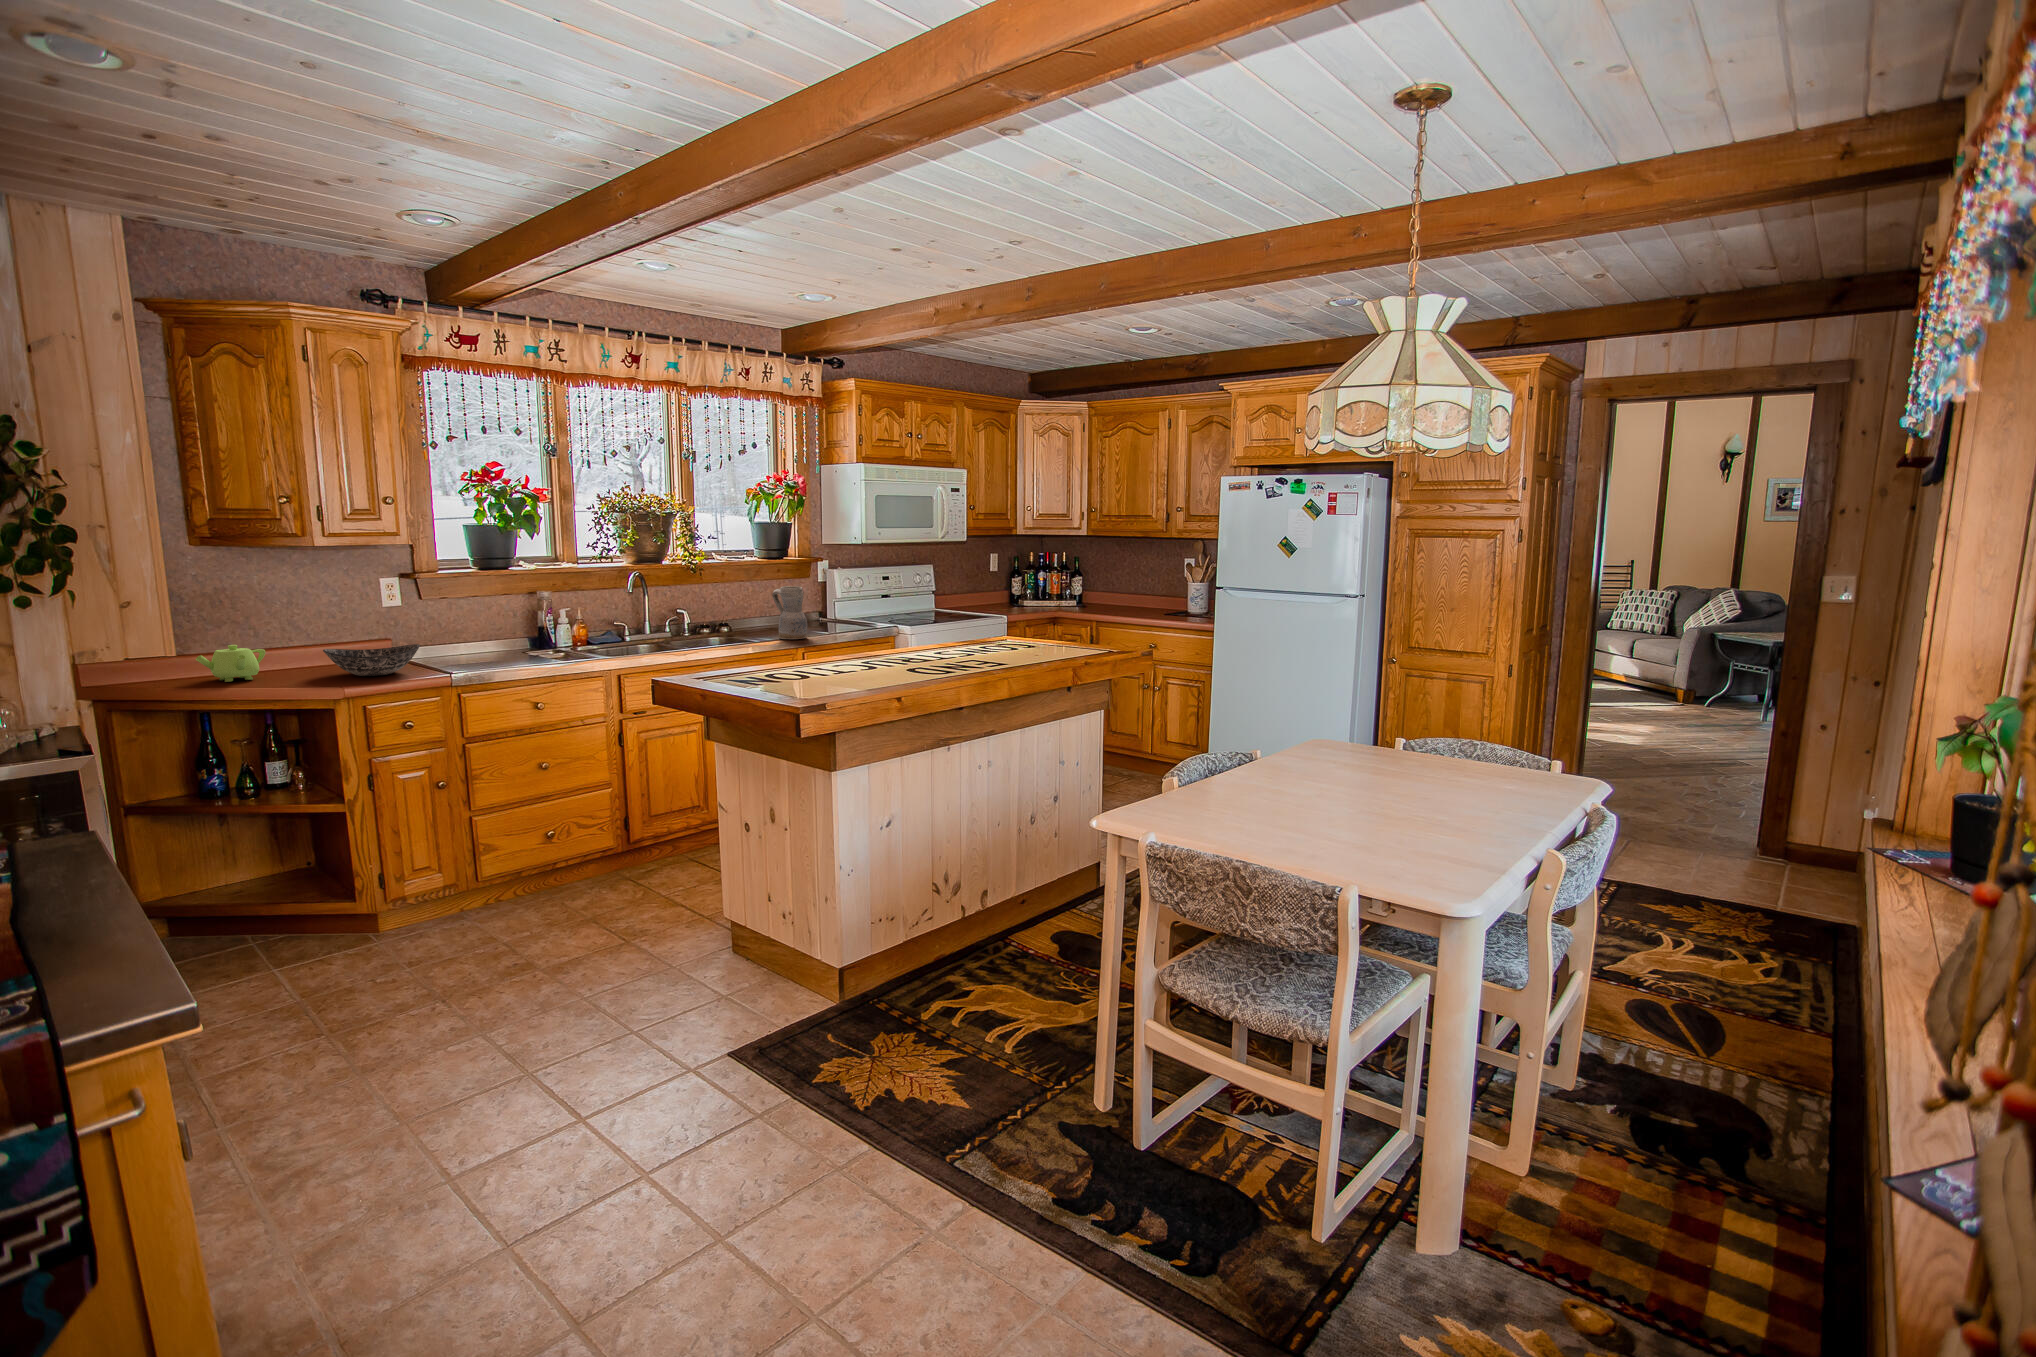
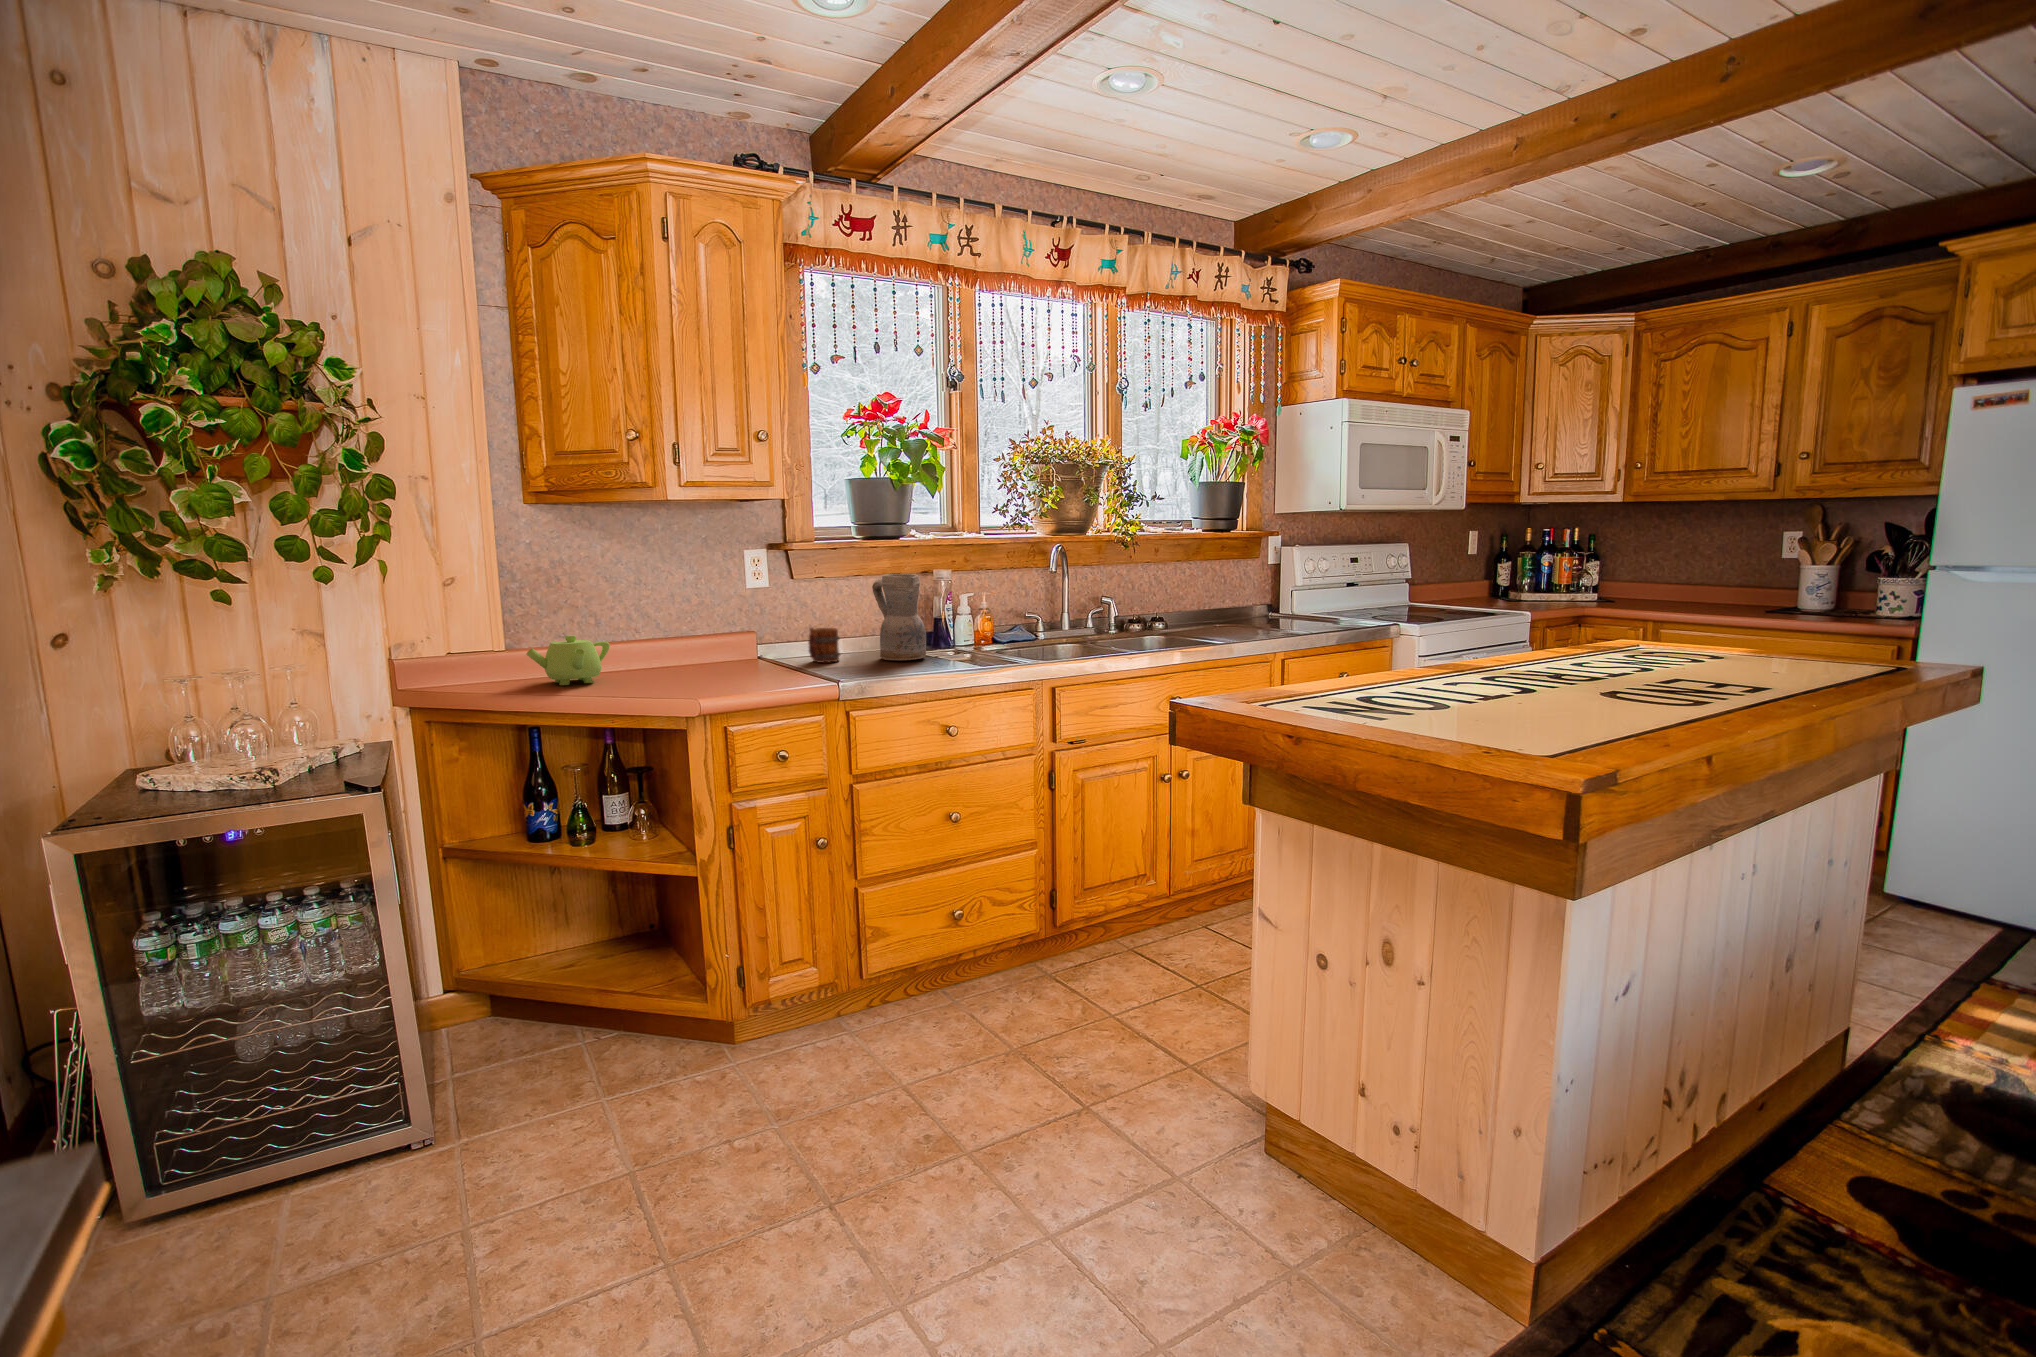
ceramic pitcher: present [772,586,807,639] -> present [872,574,926,660]
mug: none [432,635,459,661] -> present [808,628,840,663]
bowl: present [323,644,420,676] -> none [677,638,797,681]

